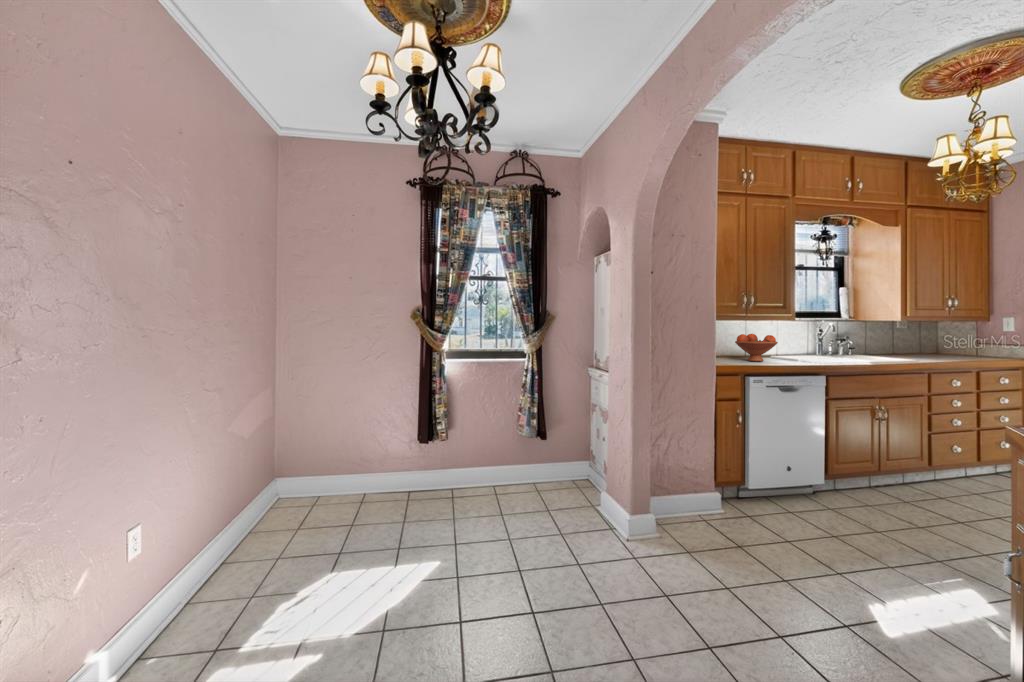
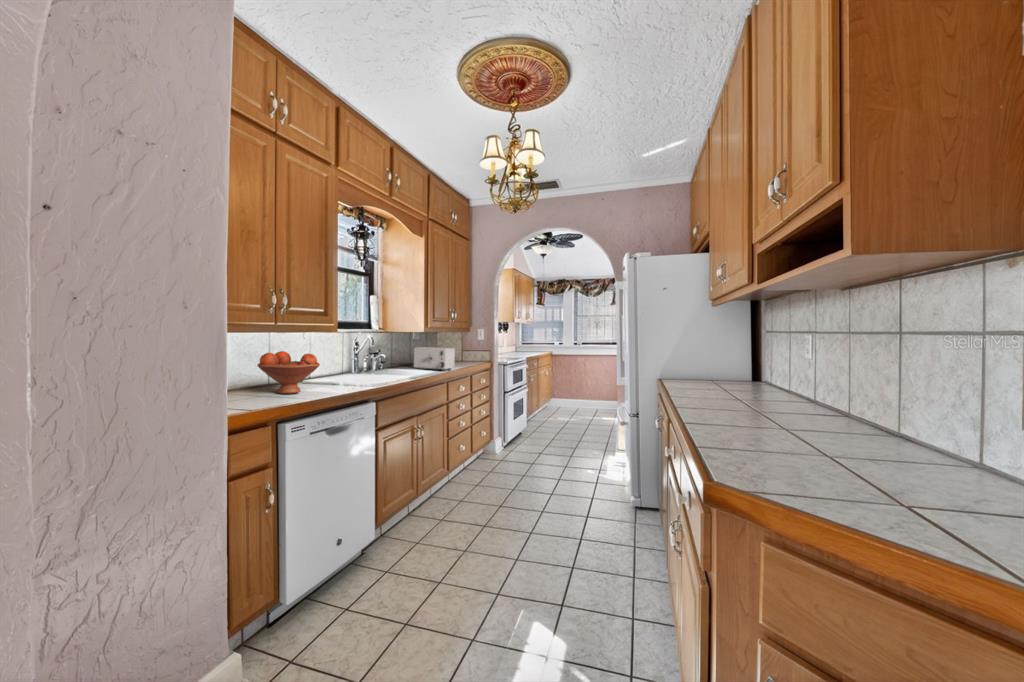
toaster: none [891,335,948,359] -> present [414,347,455,371]

